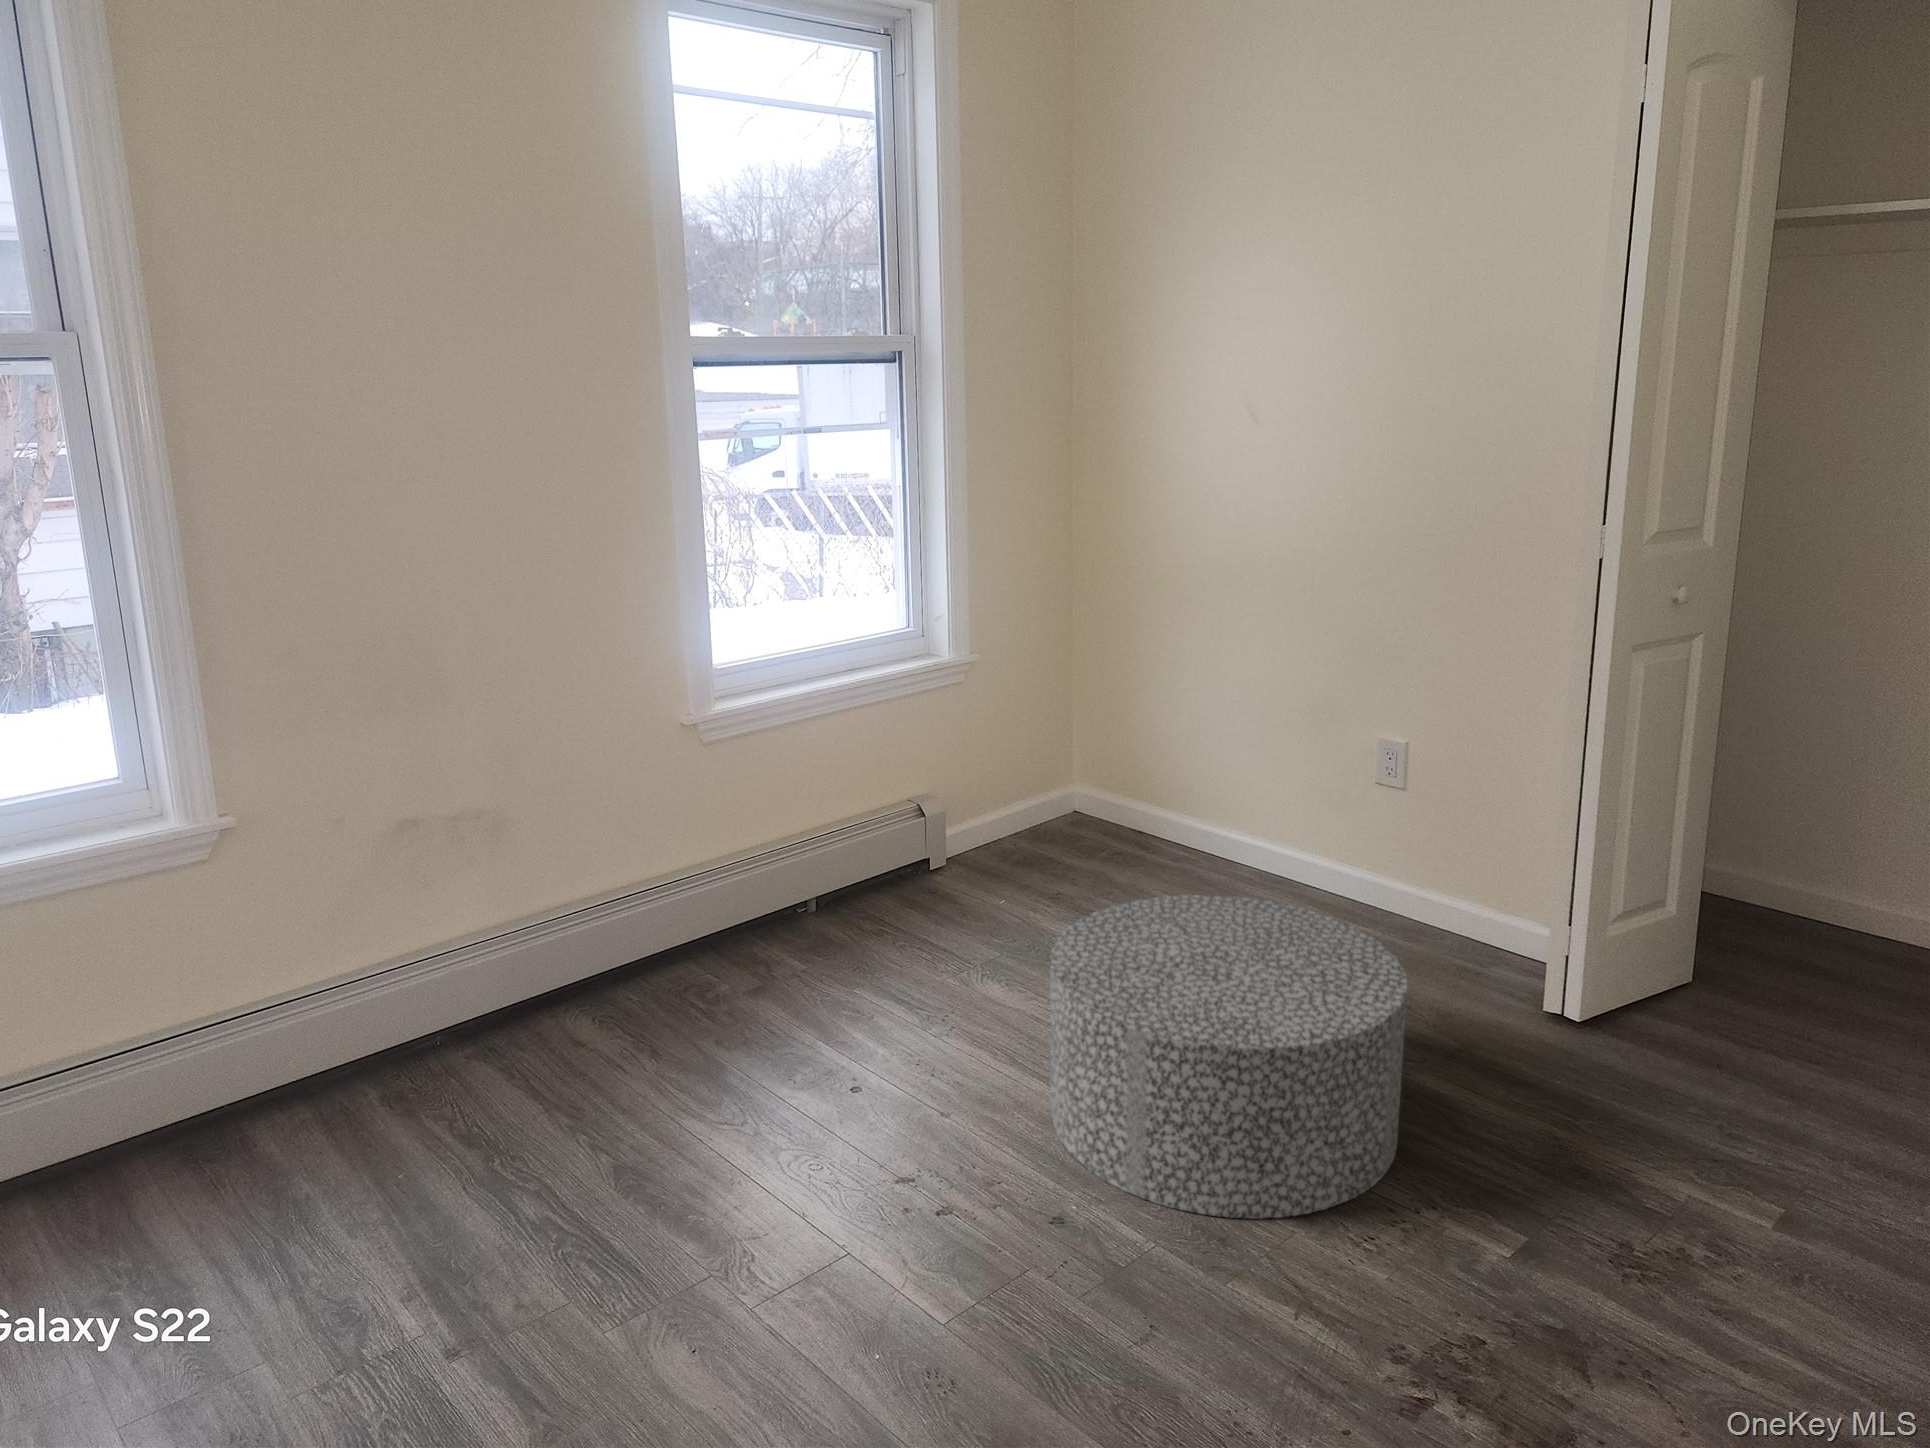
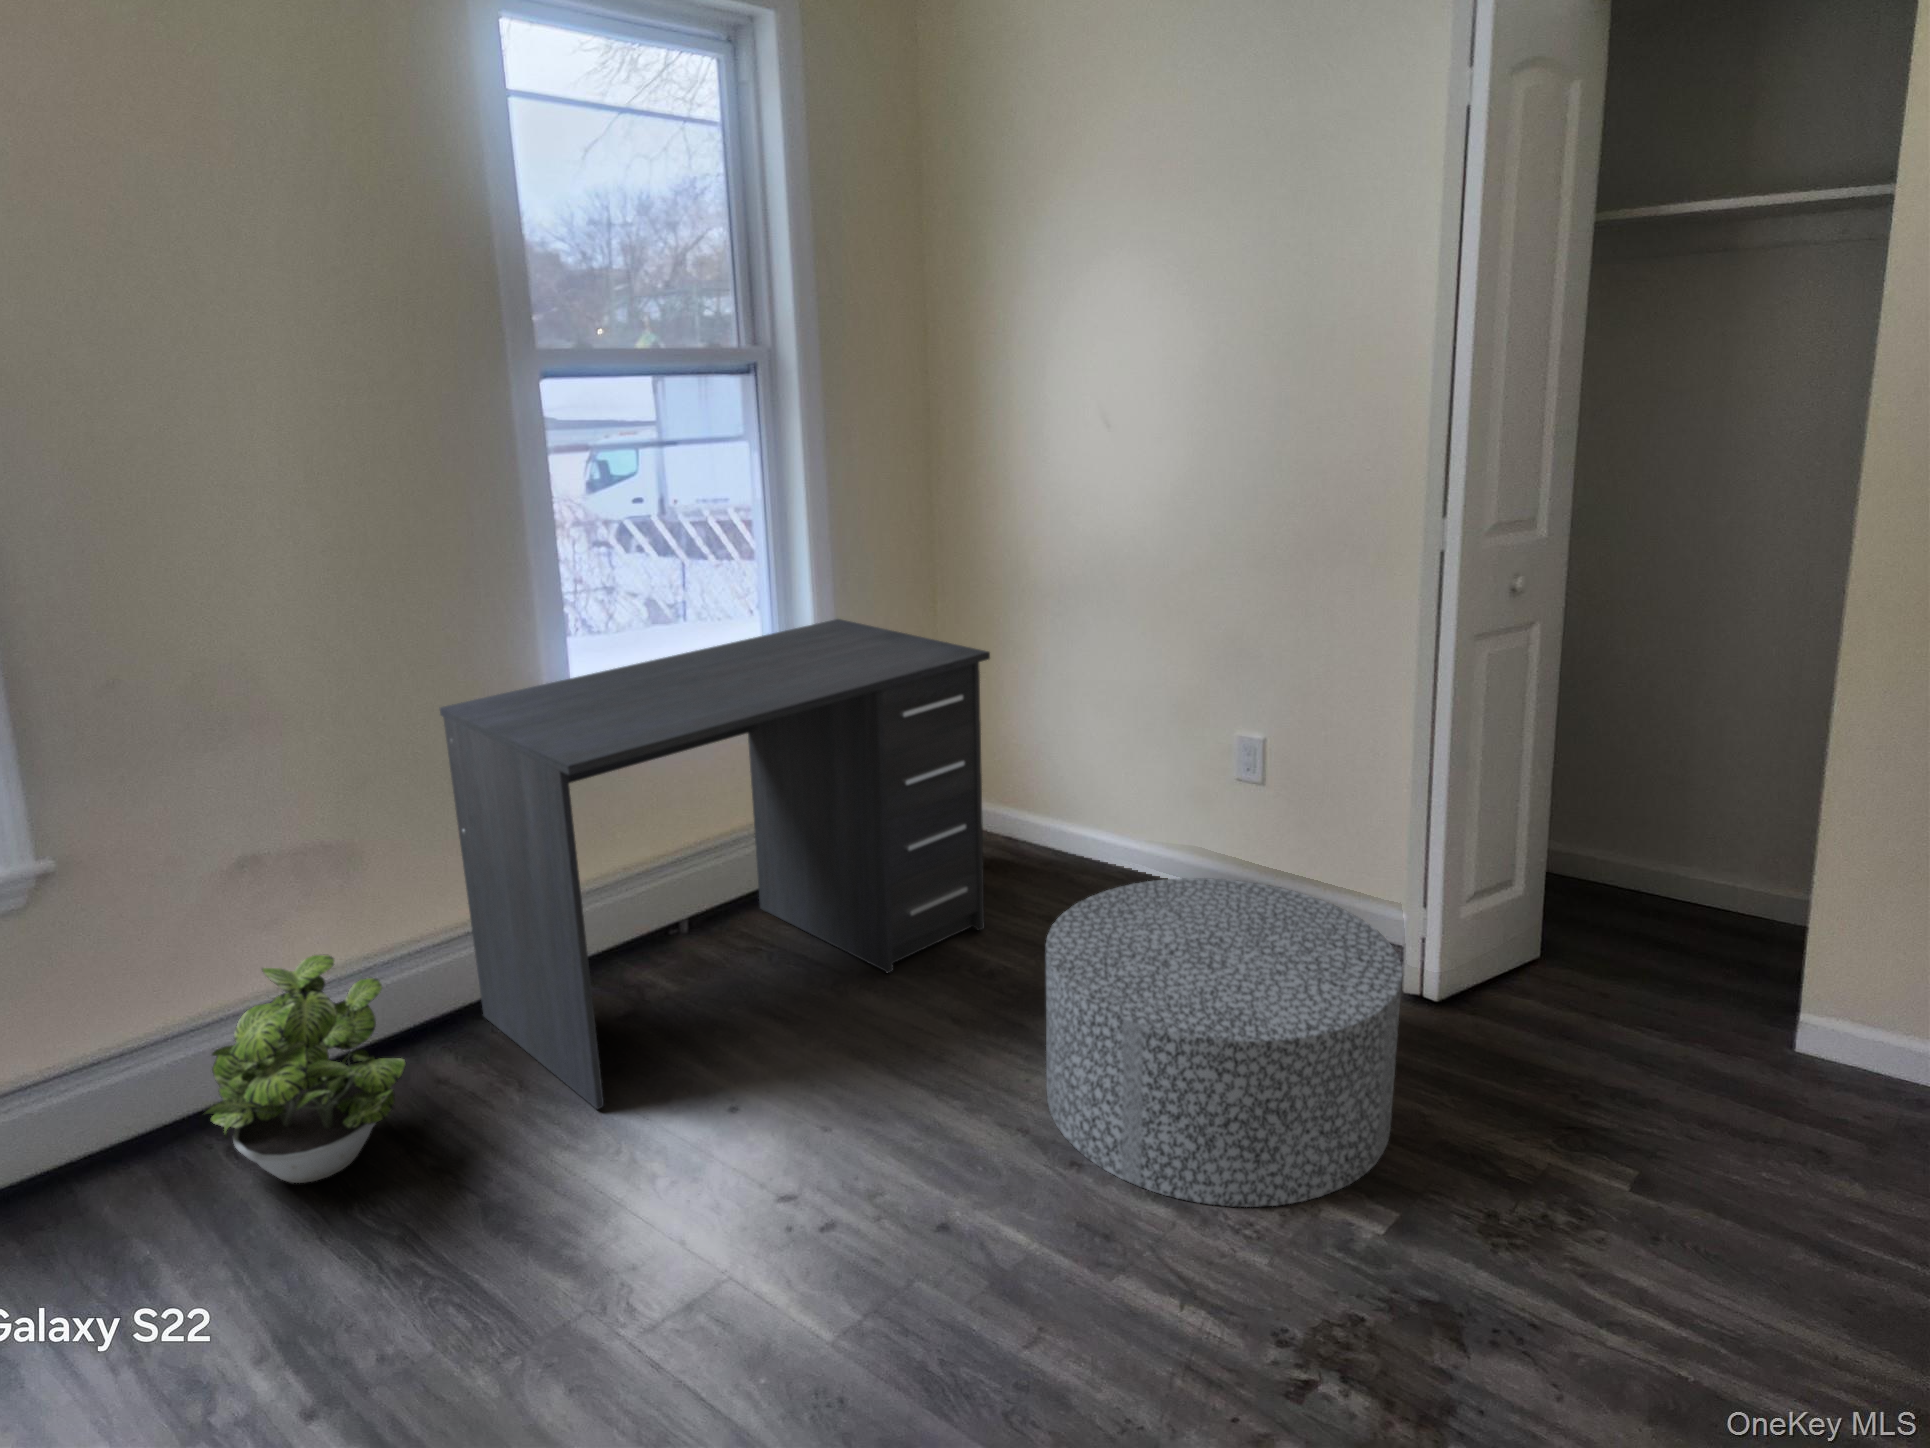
desk: none [442,636,995,1123] -> present [440,619,990,1109]
potted plant: none [204,963,407,1191] -> present [205,955,406,1183]

